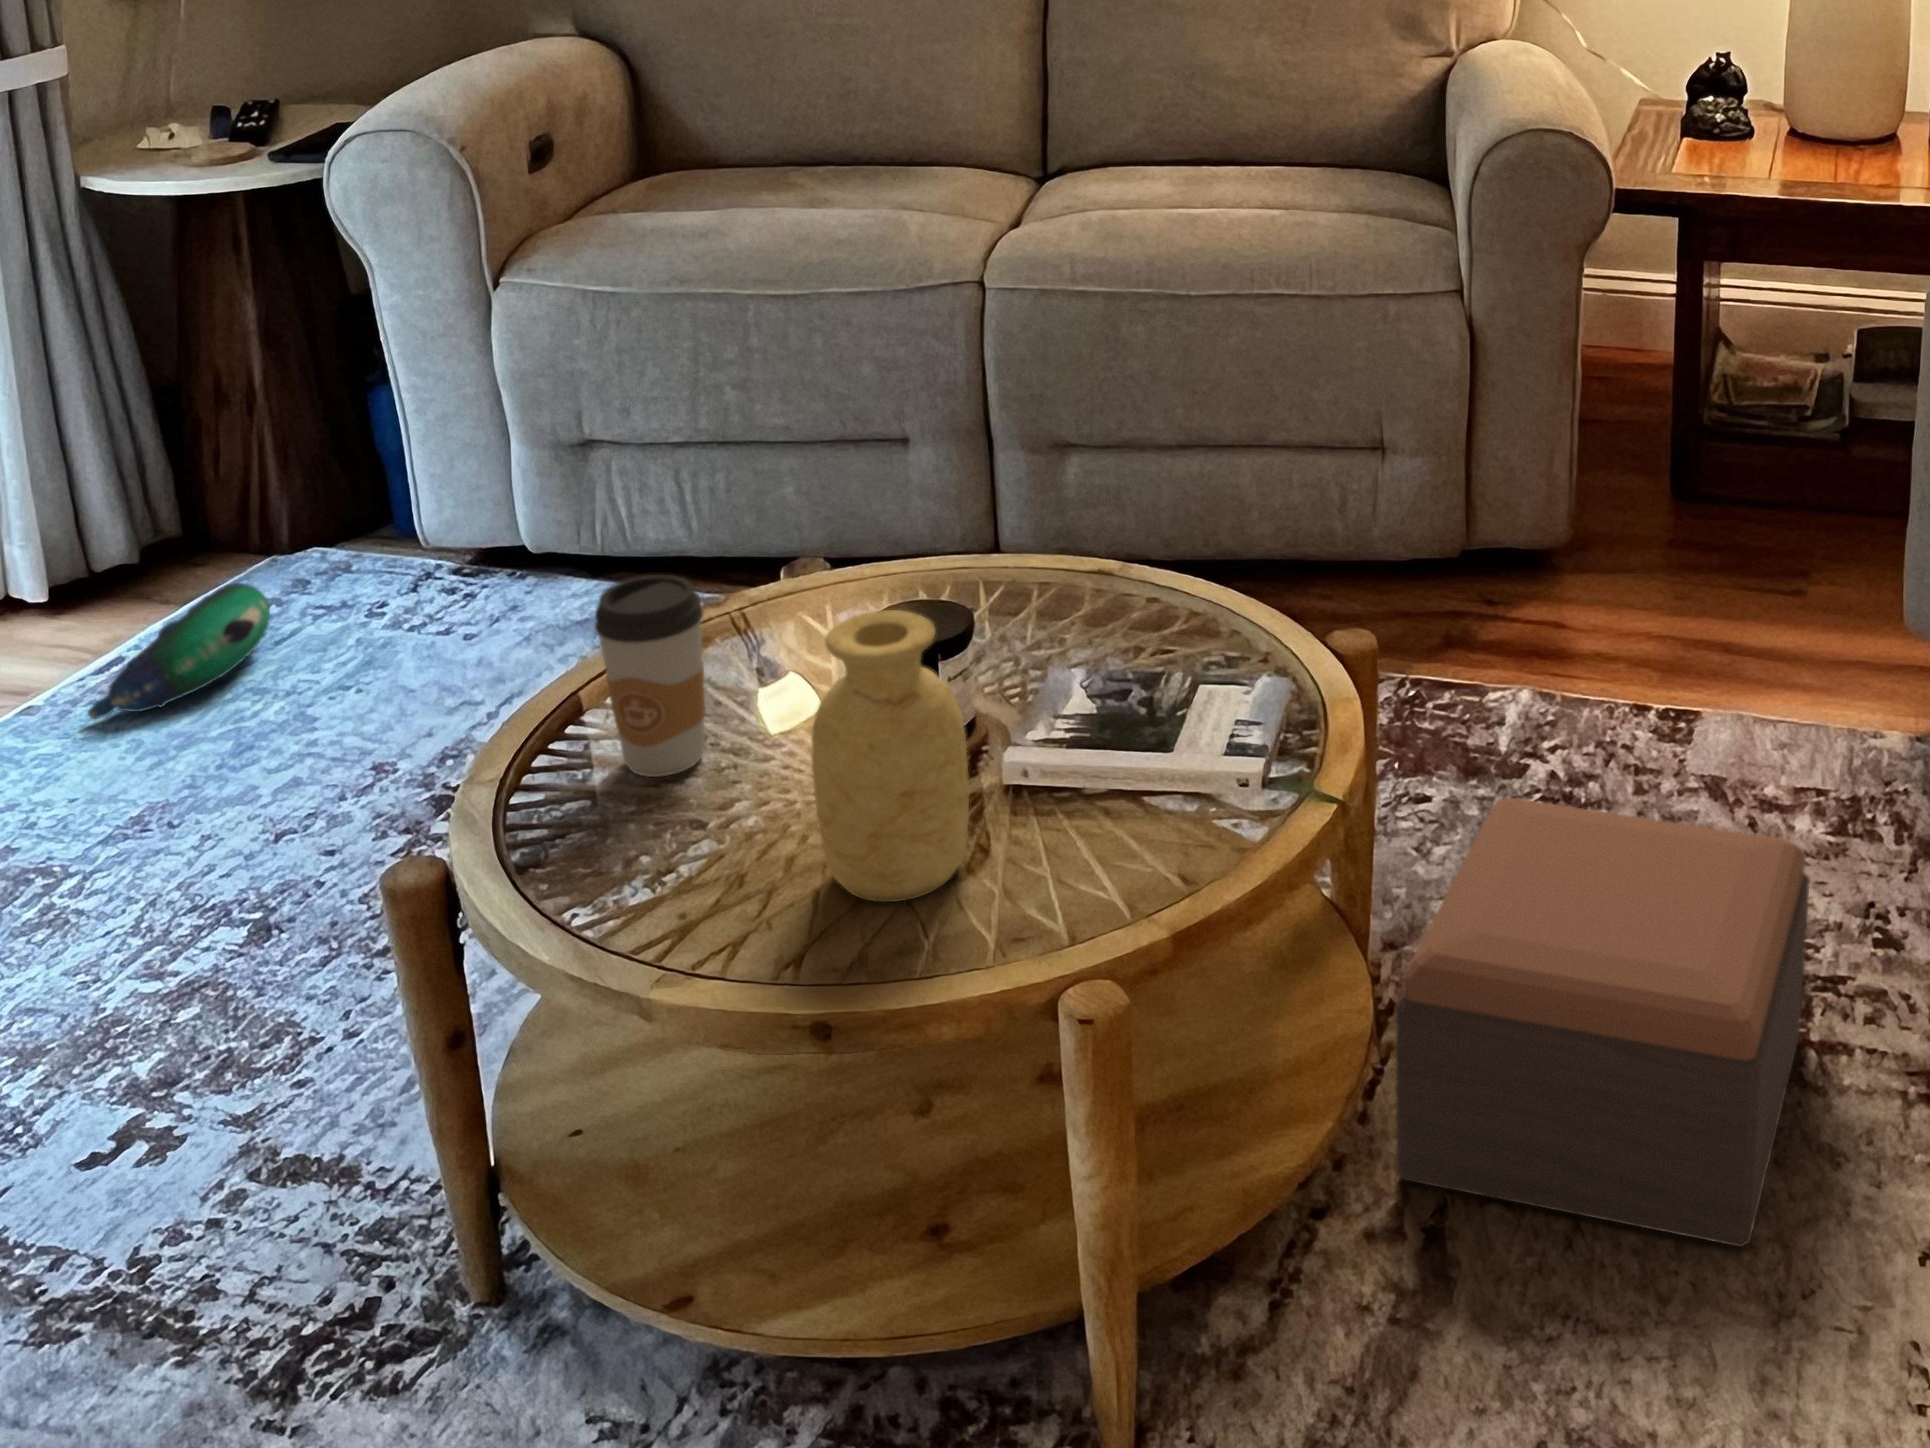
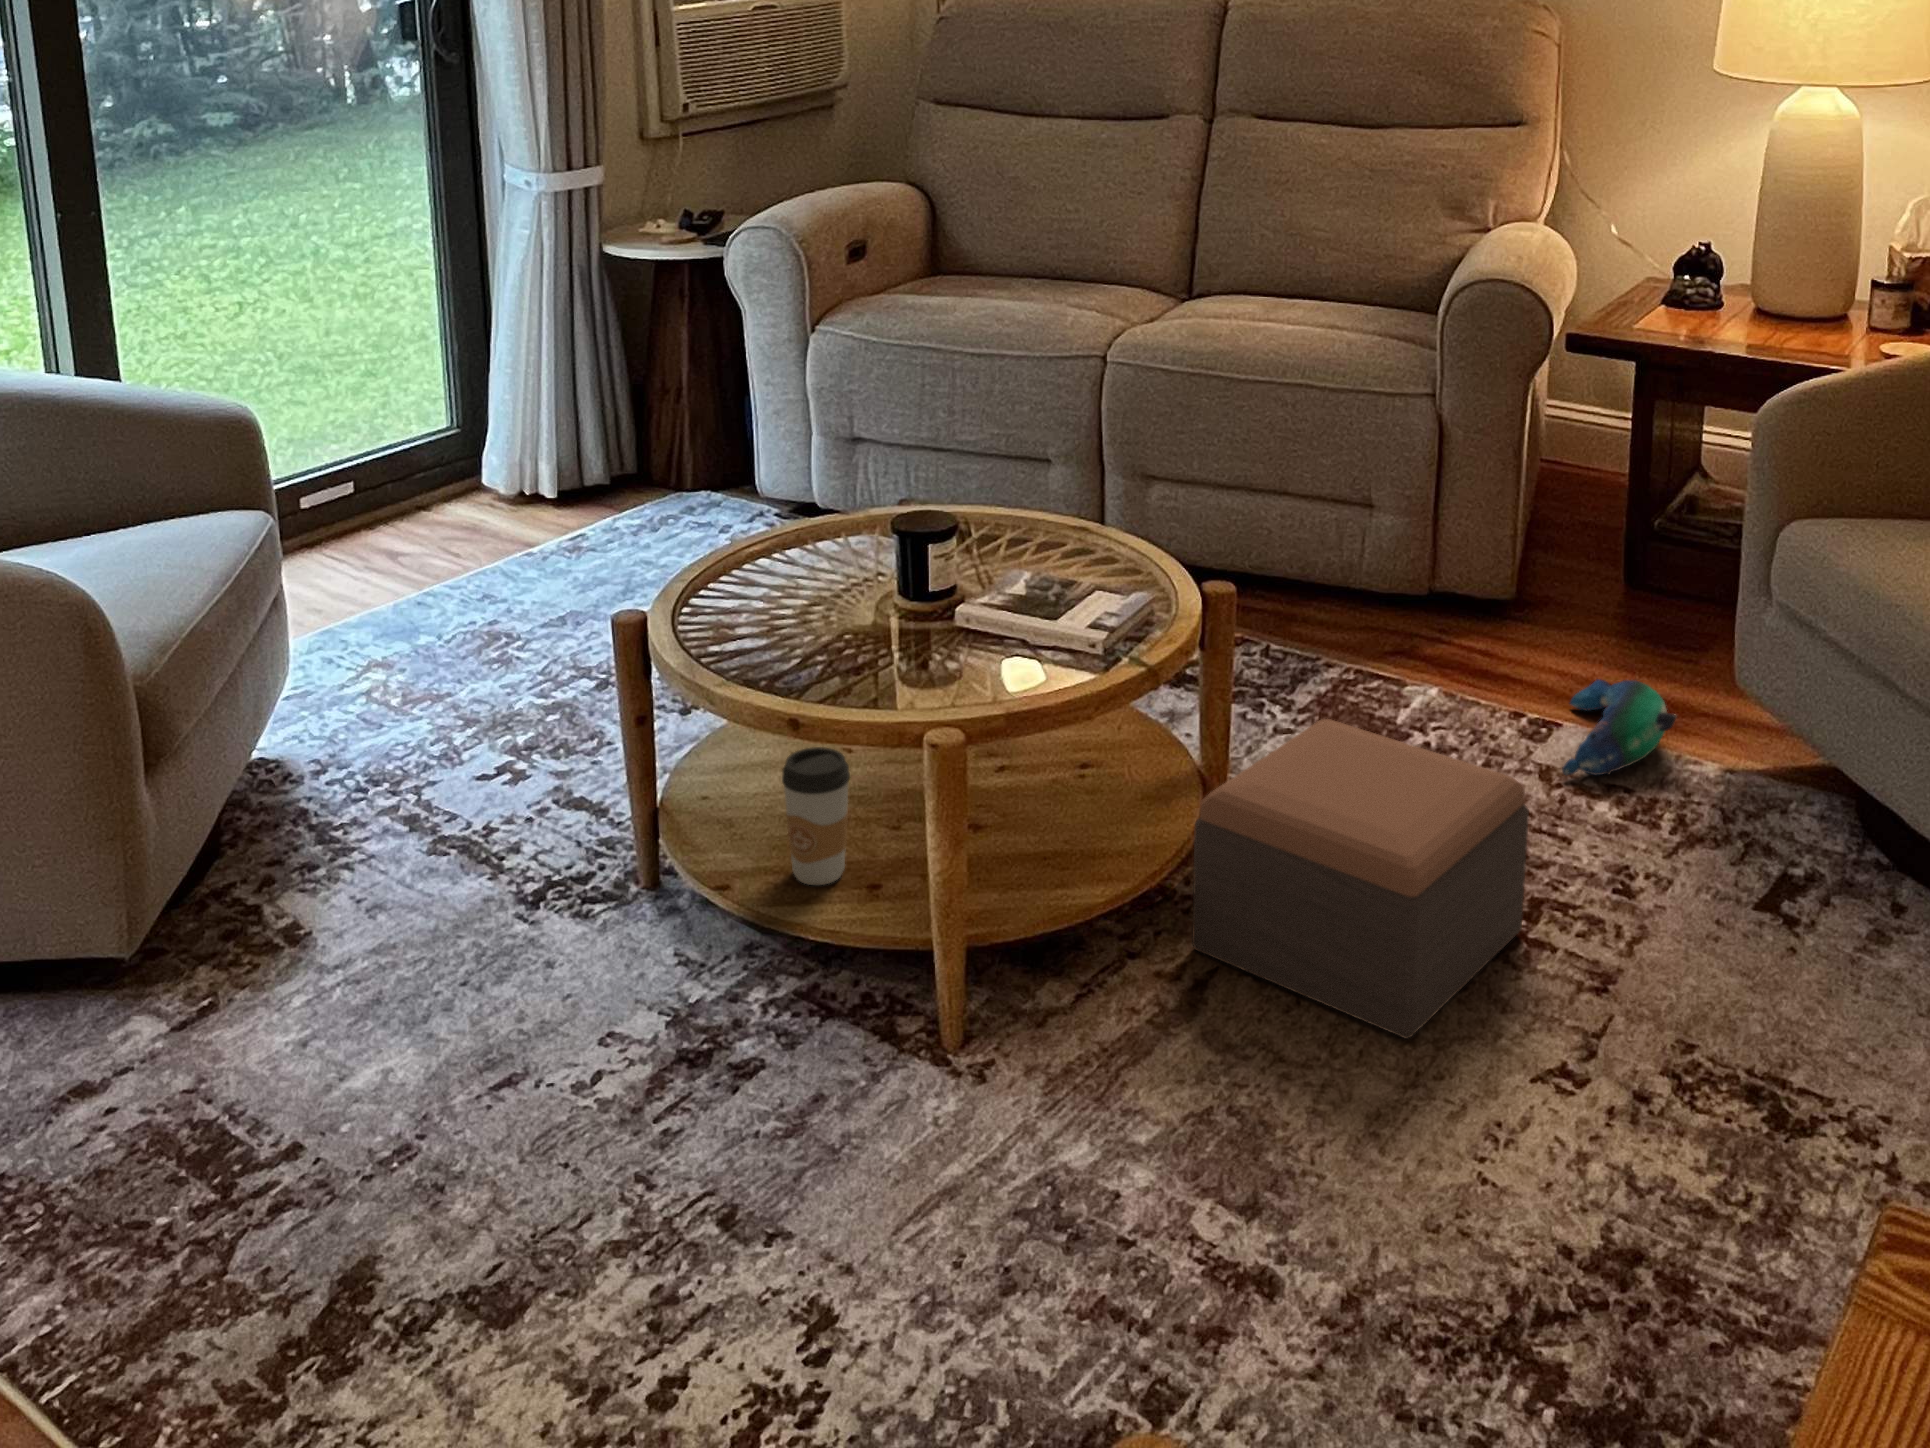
coffee cup: present [595,575,705,777] -> present [782,747,850,885]
plush toy: present [88,583,270,719] -> present [1562,679,1677,776]
vase: present [811,610,969,902] -> none [837,498,928,676]

